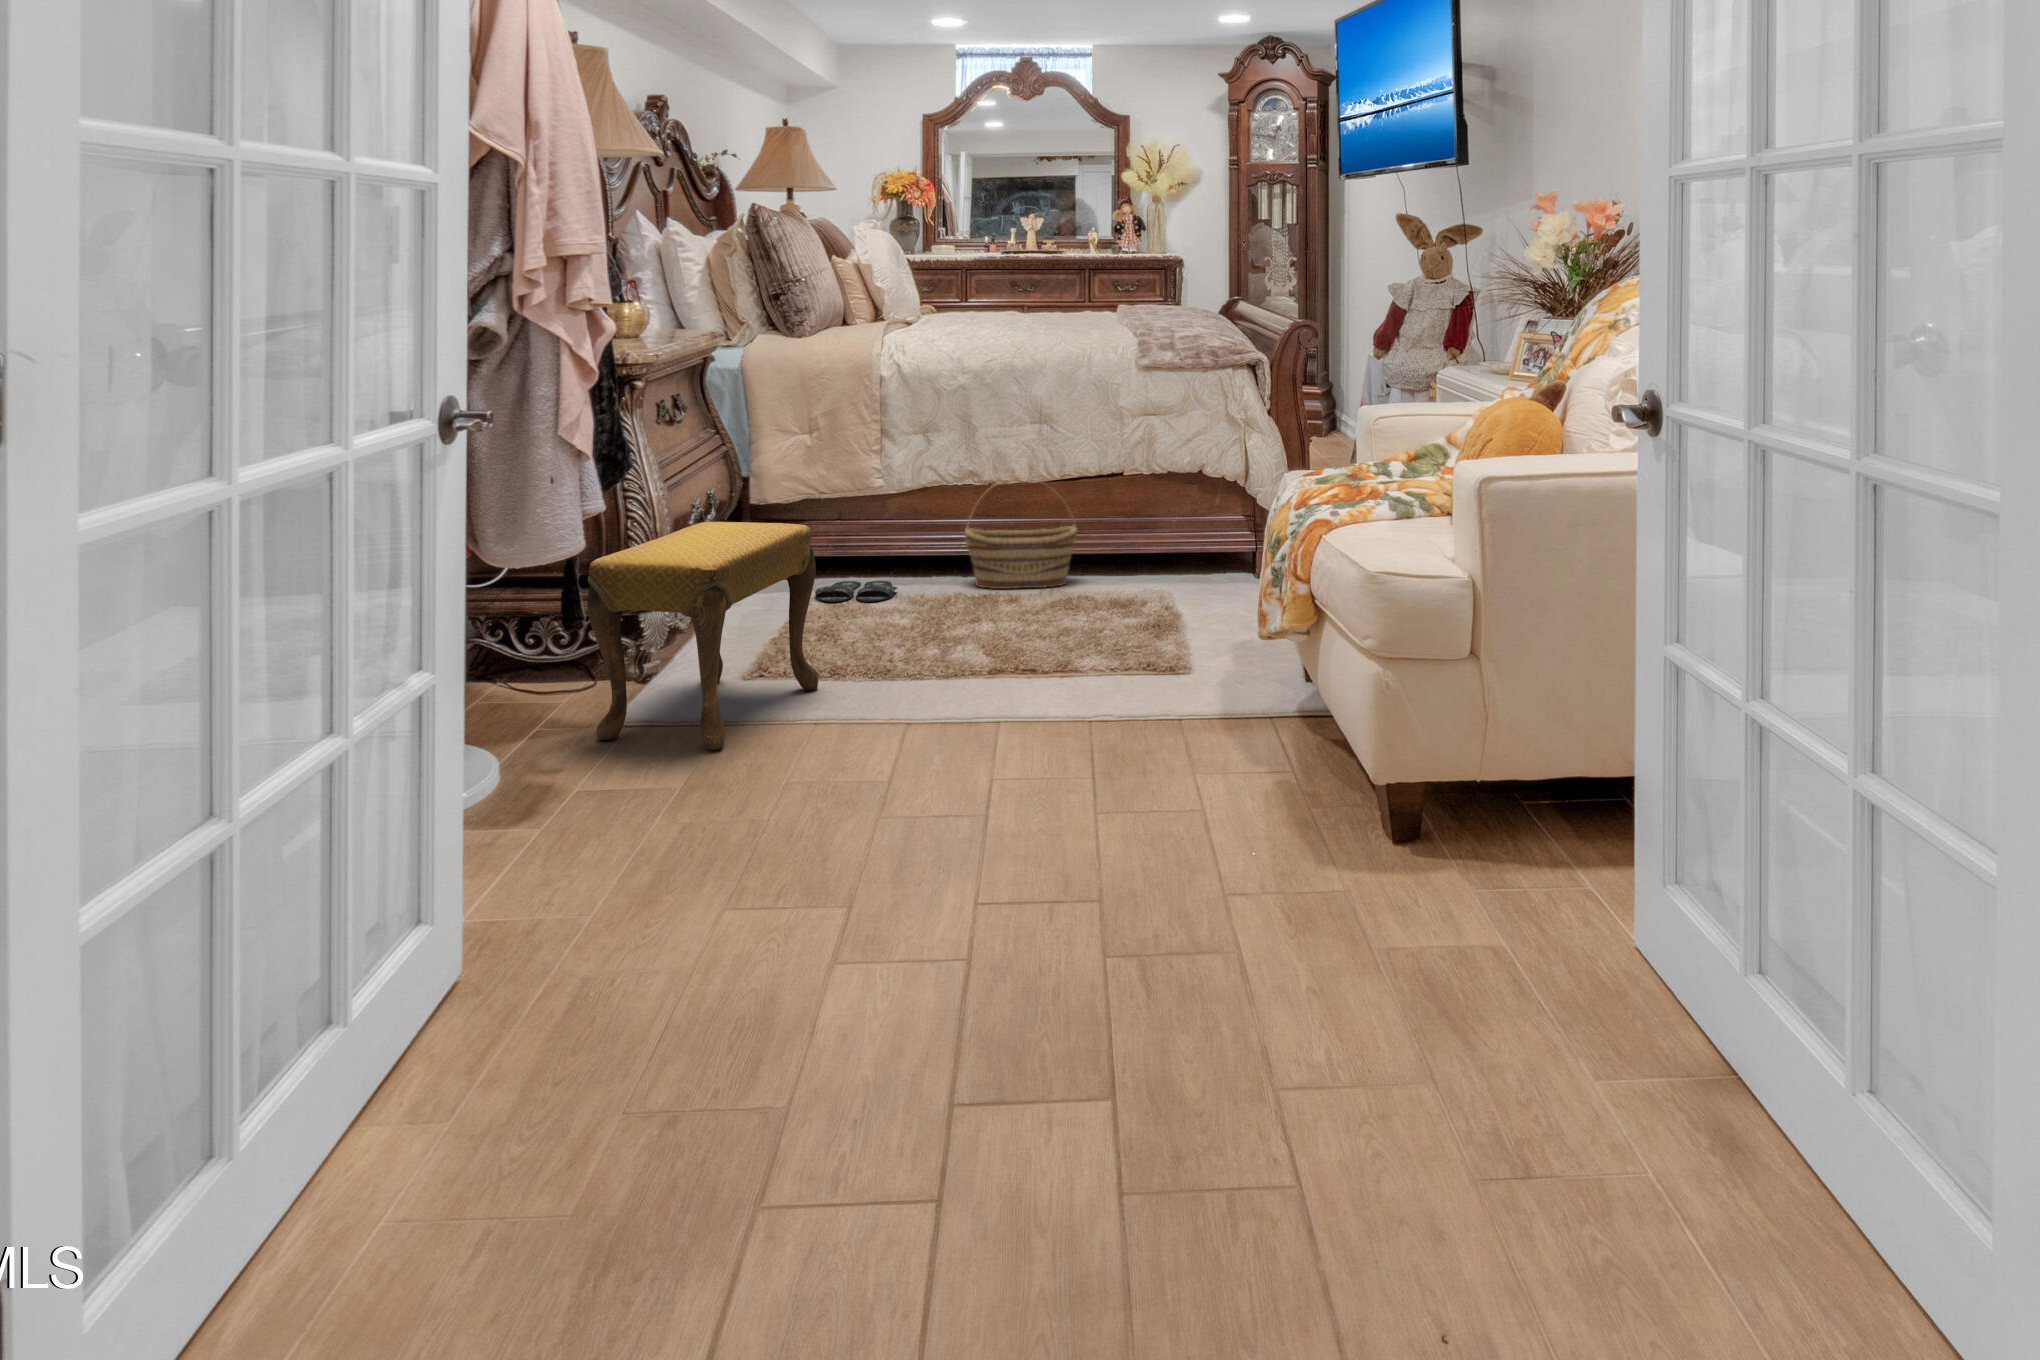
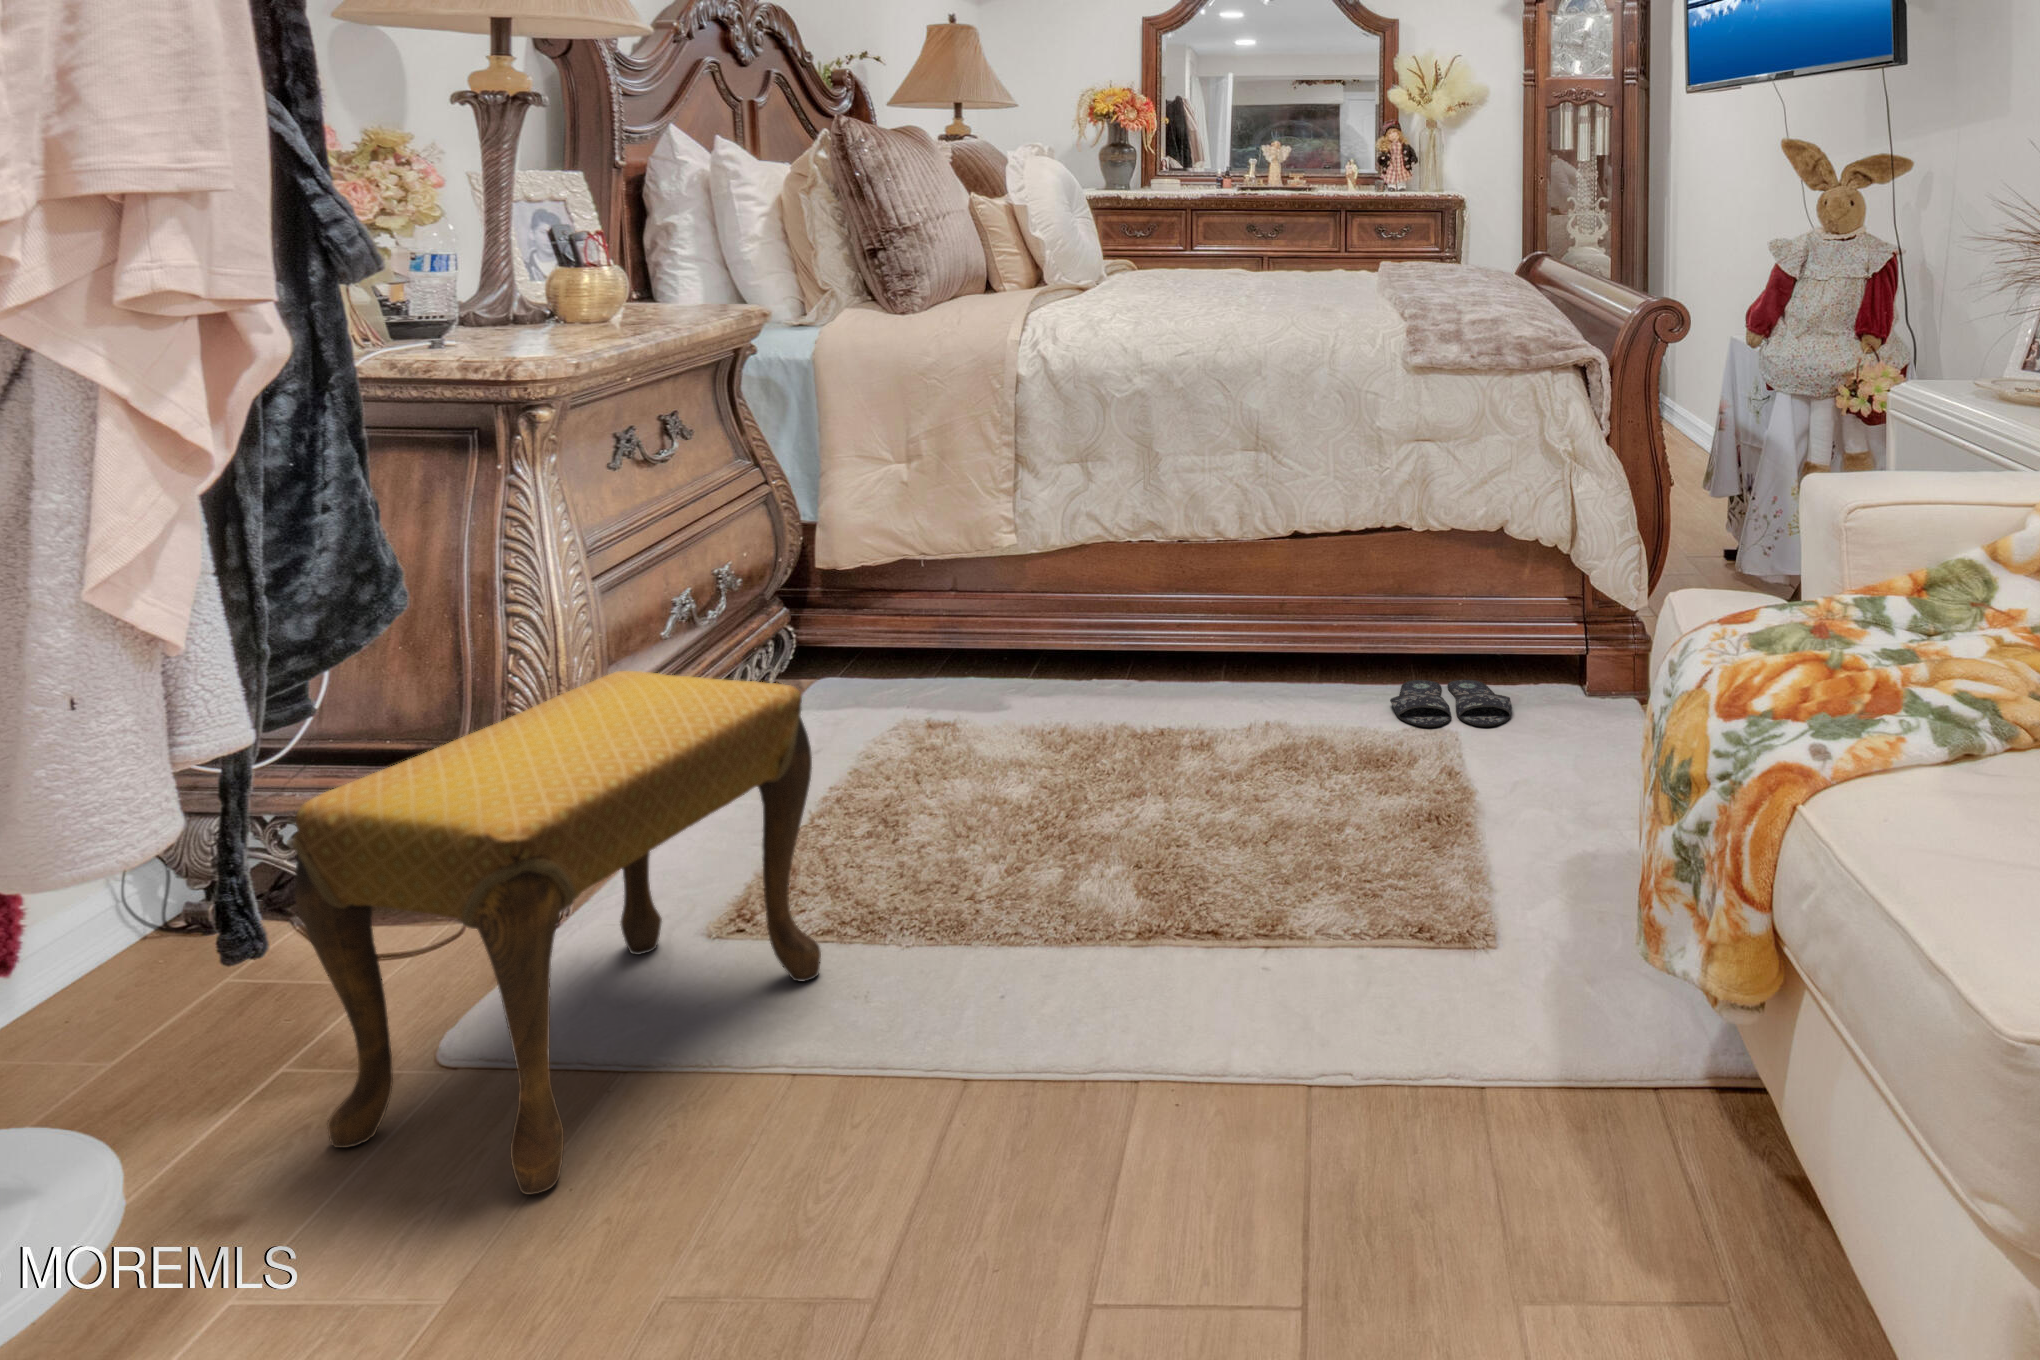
basket: present [965,478,1077,589] -> none [1138,536,1309,708]
slippers: present [815,581,897,602] -> present [1390,680,1512,727]

